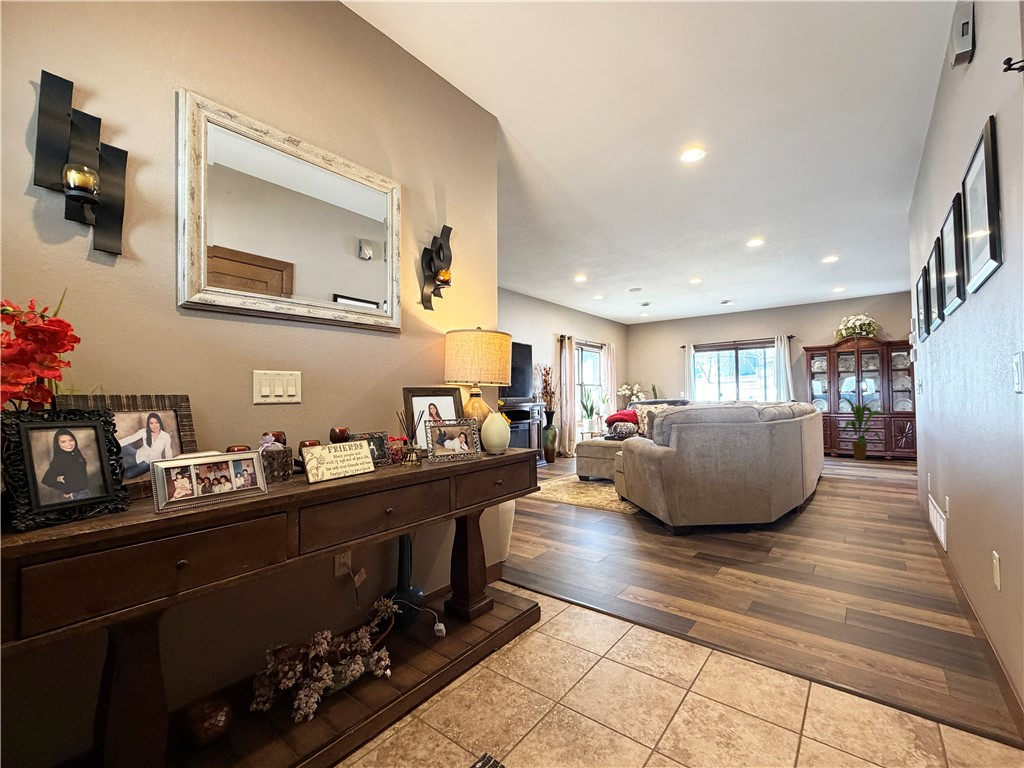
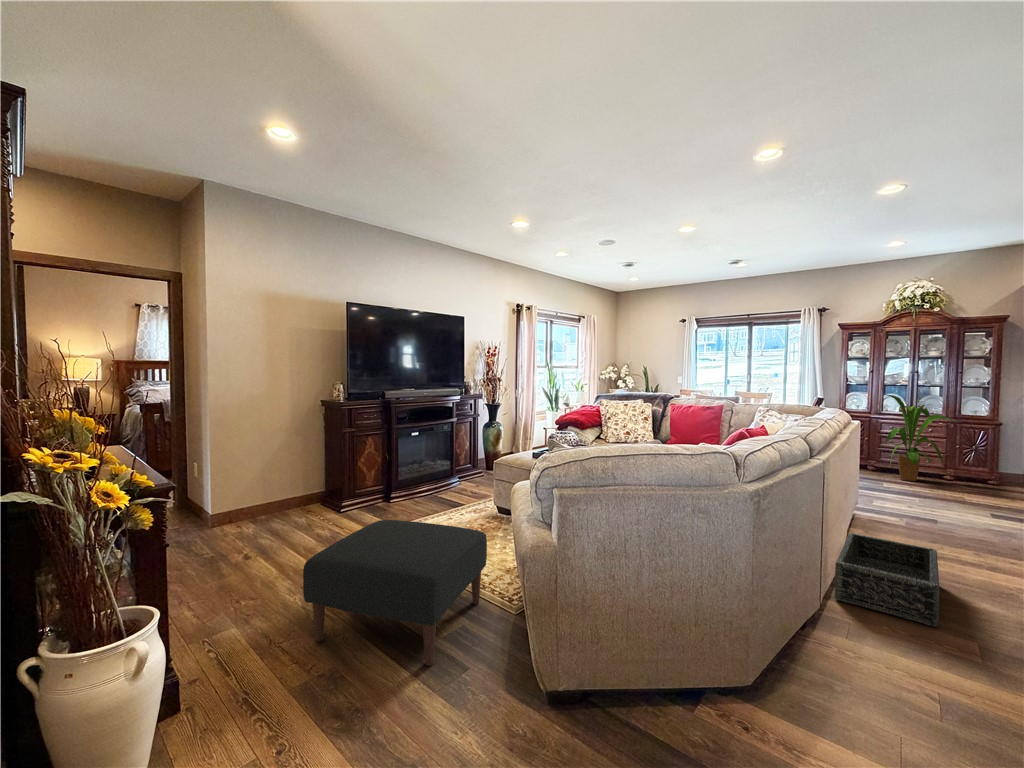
ottoman: none [526,469,613,533] -> present [303,520,487,666]
basket: none [816,475,875,513] -> present [835,533,940,627]

